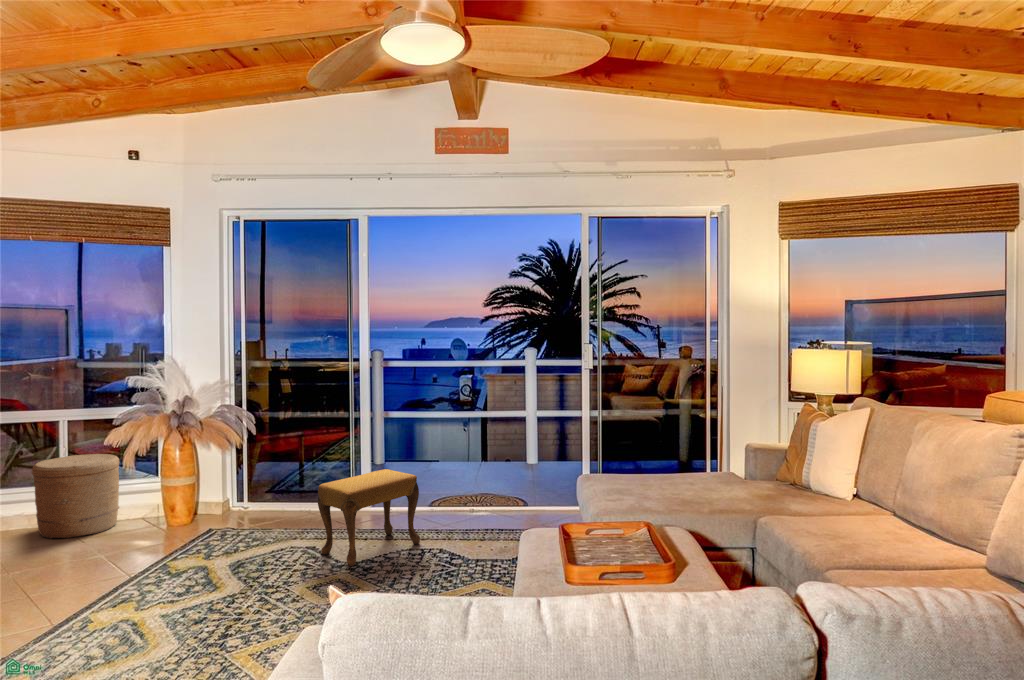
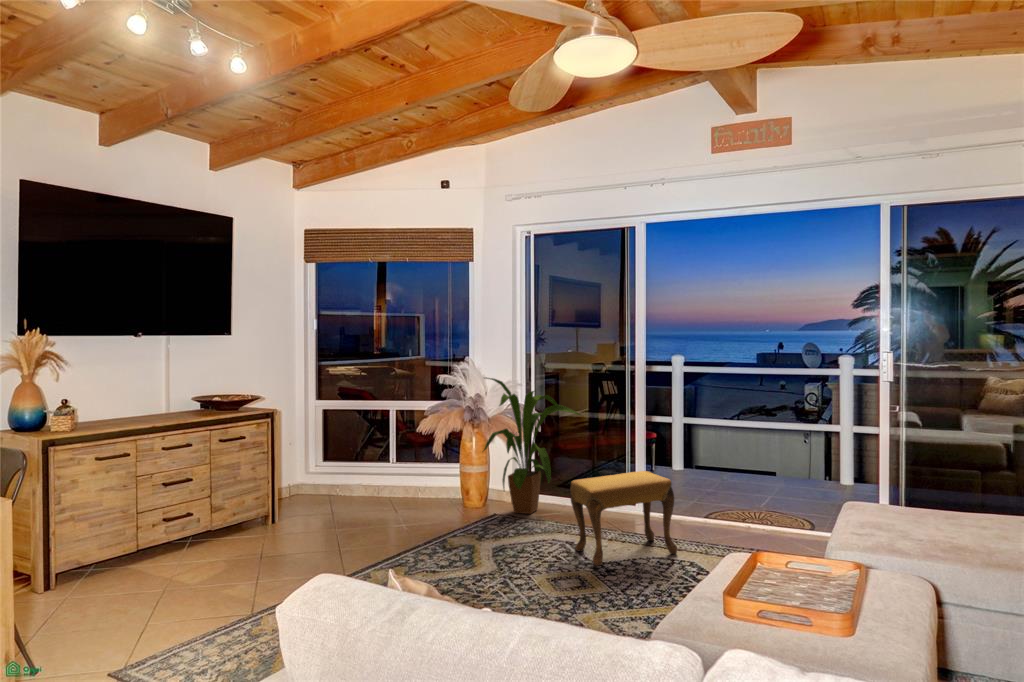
house plant: none [201,383,309,524] -> present [483,377,580,514]
woven basket: present [32,454,119,539] -> none [365,439,429,509]

